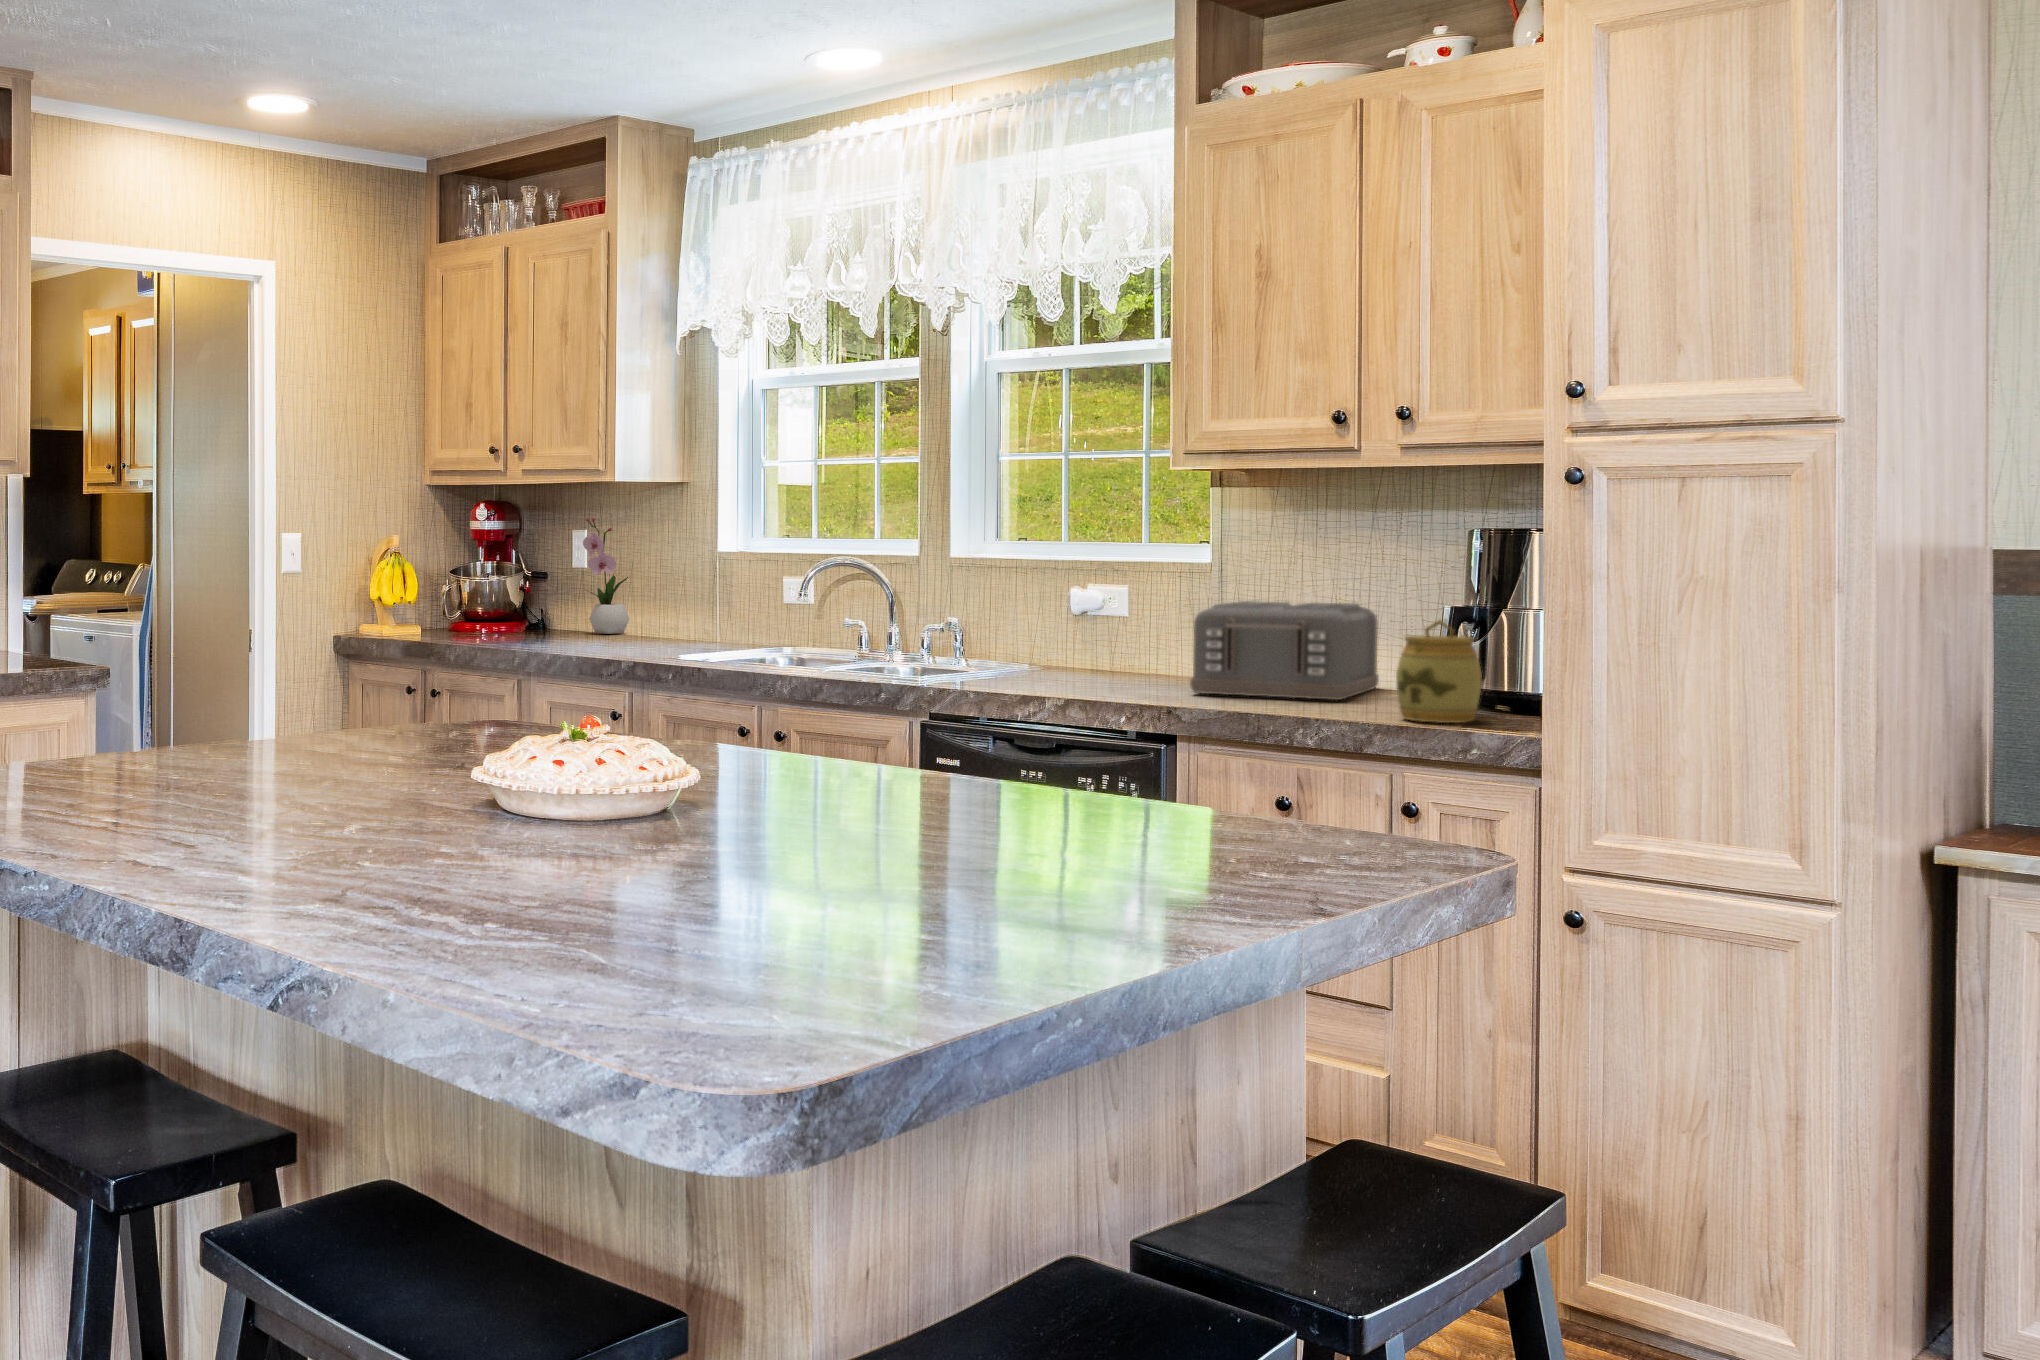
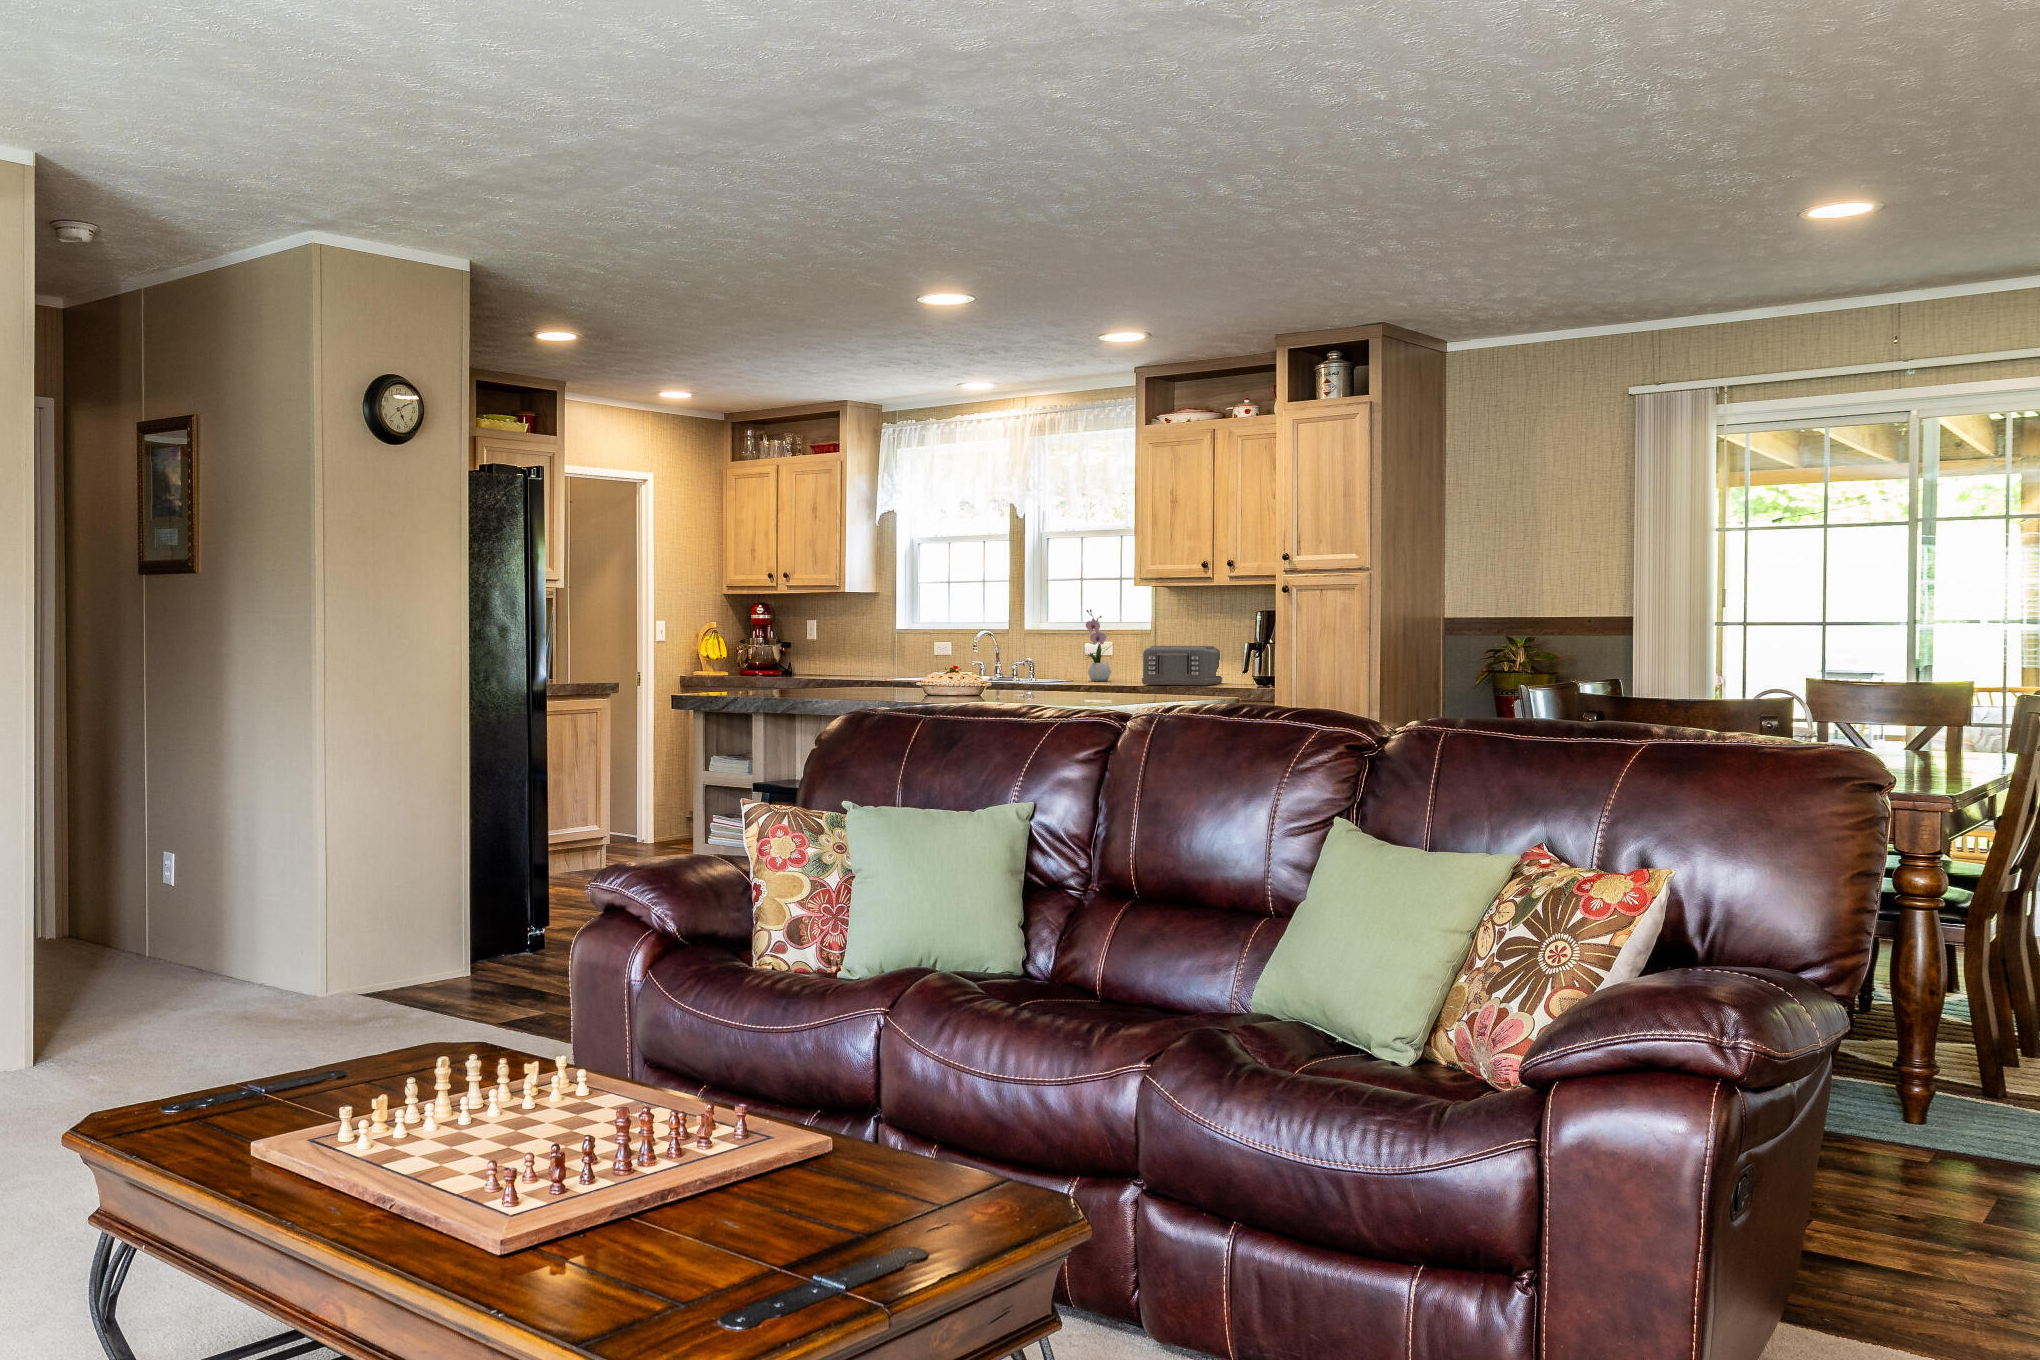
flower arrangement: present [583,518,629,634] -> present [1086,610,1111,681]
jar: present [1396,620,1482,723] -> none [1226,648,1259,689]

